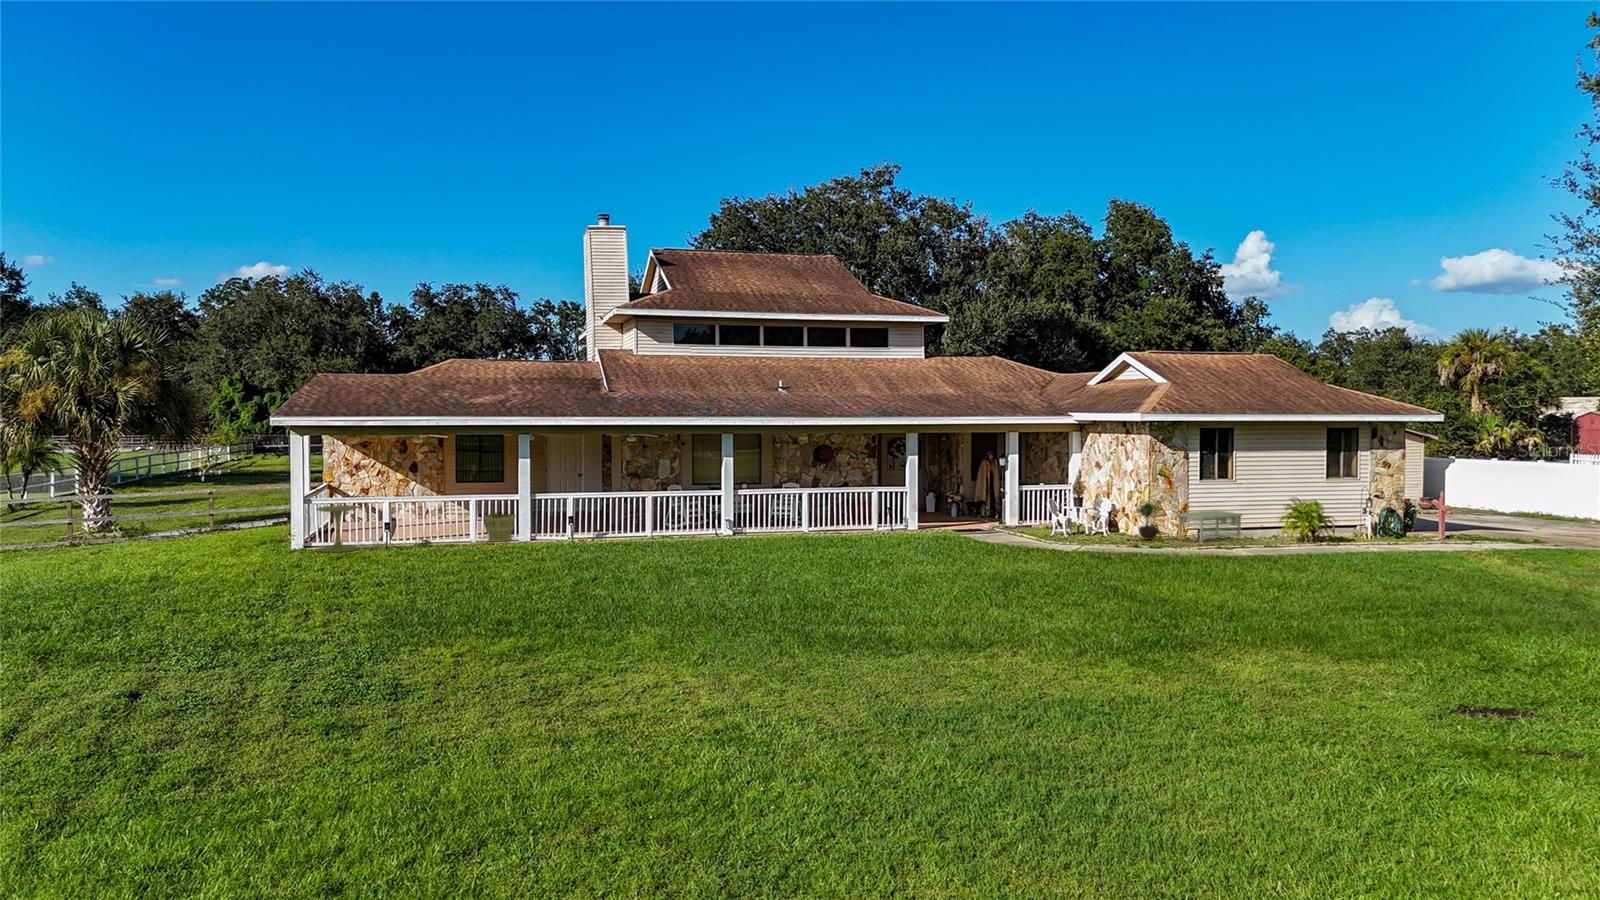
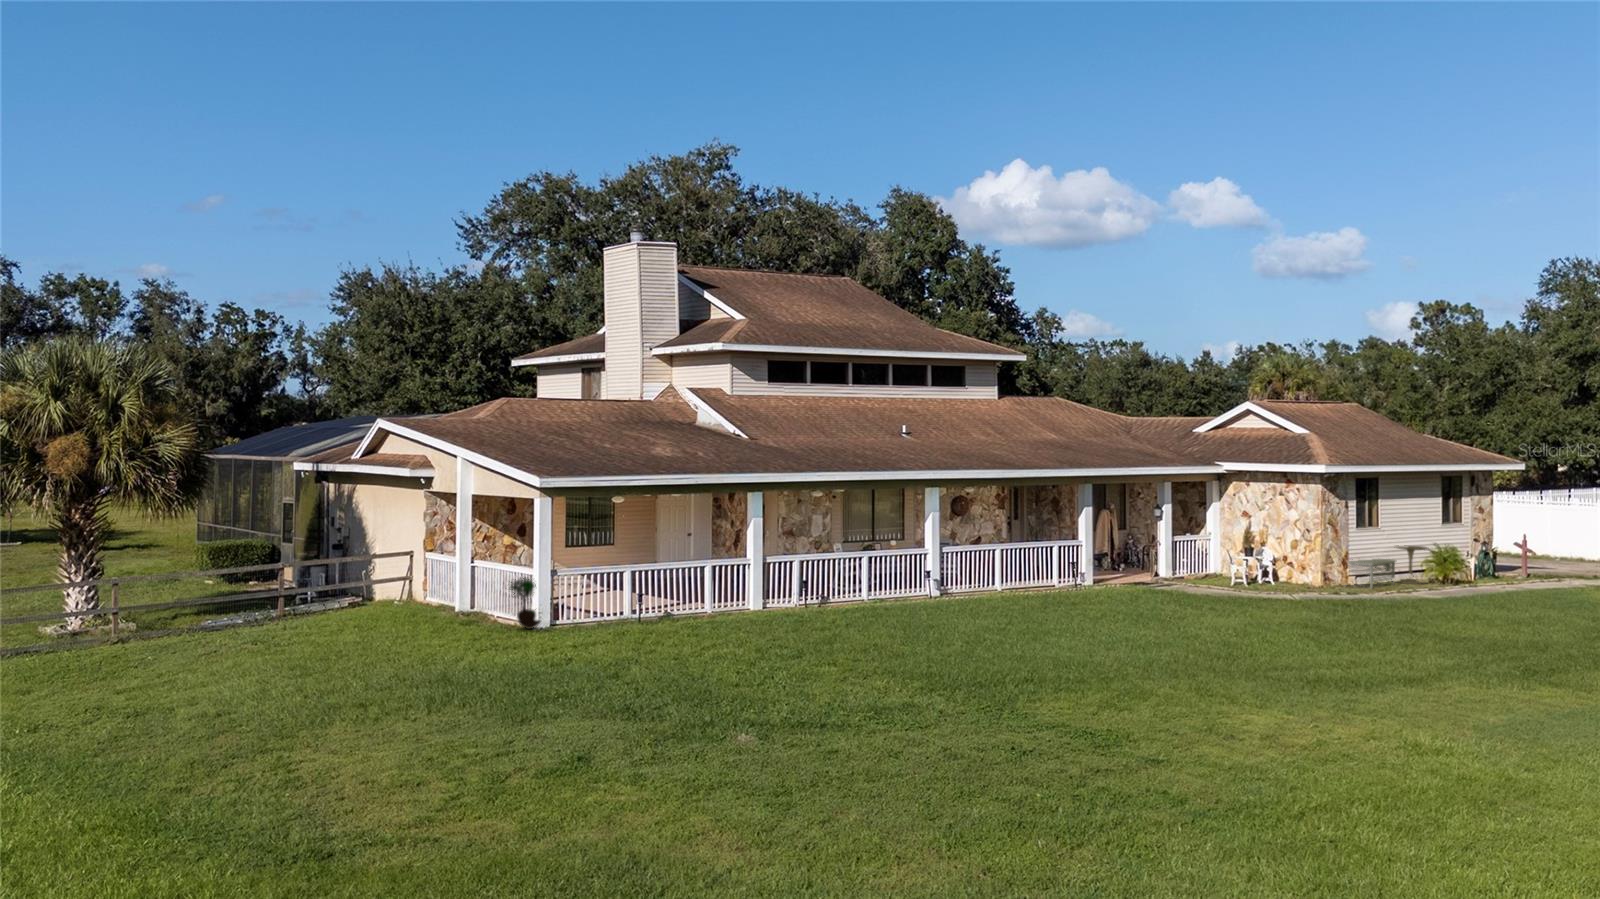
potted tree: present [1134,501,1158,540] -> present [510,577,541,629]
pedestal table: present [317,505,359,553] -> present [1395,545,1427,584]
wooden bucket: present [484,513,515,542] -> none [702,578,737,610]

